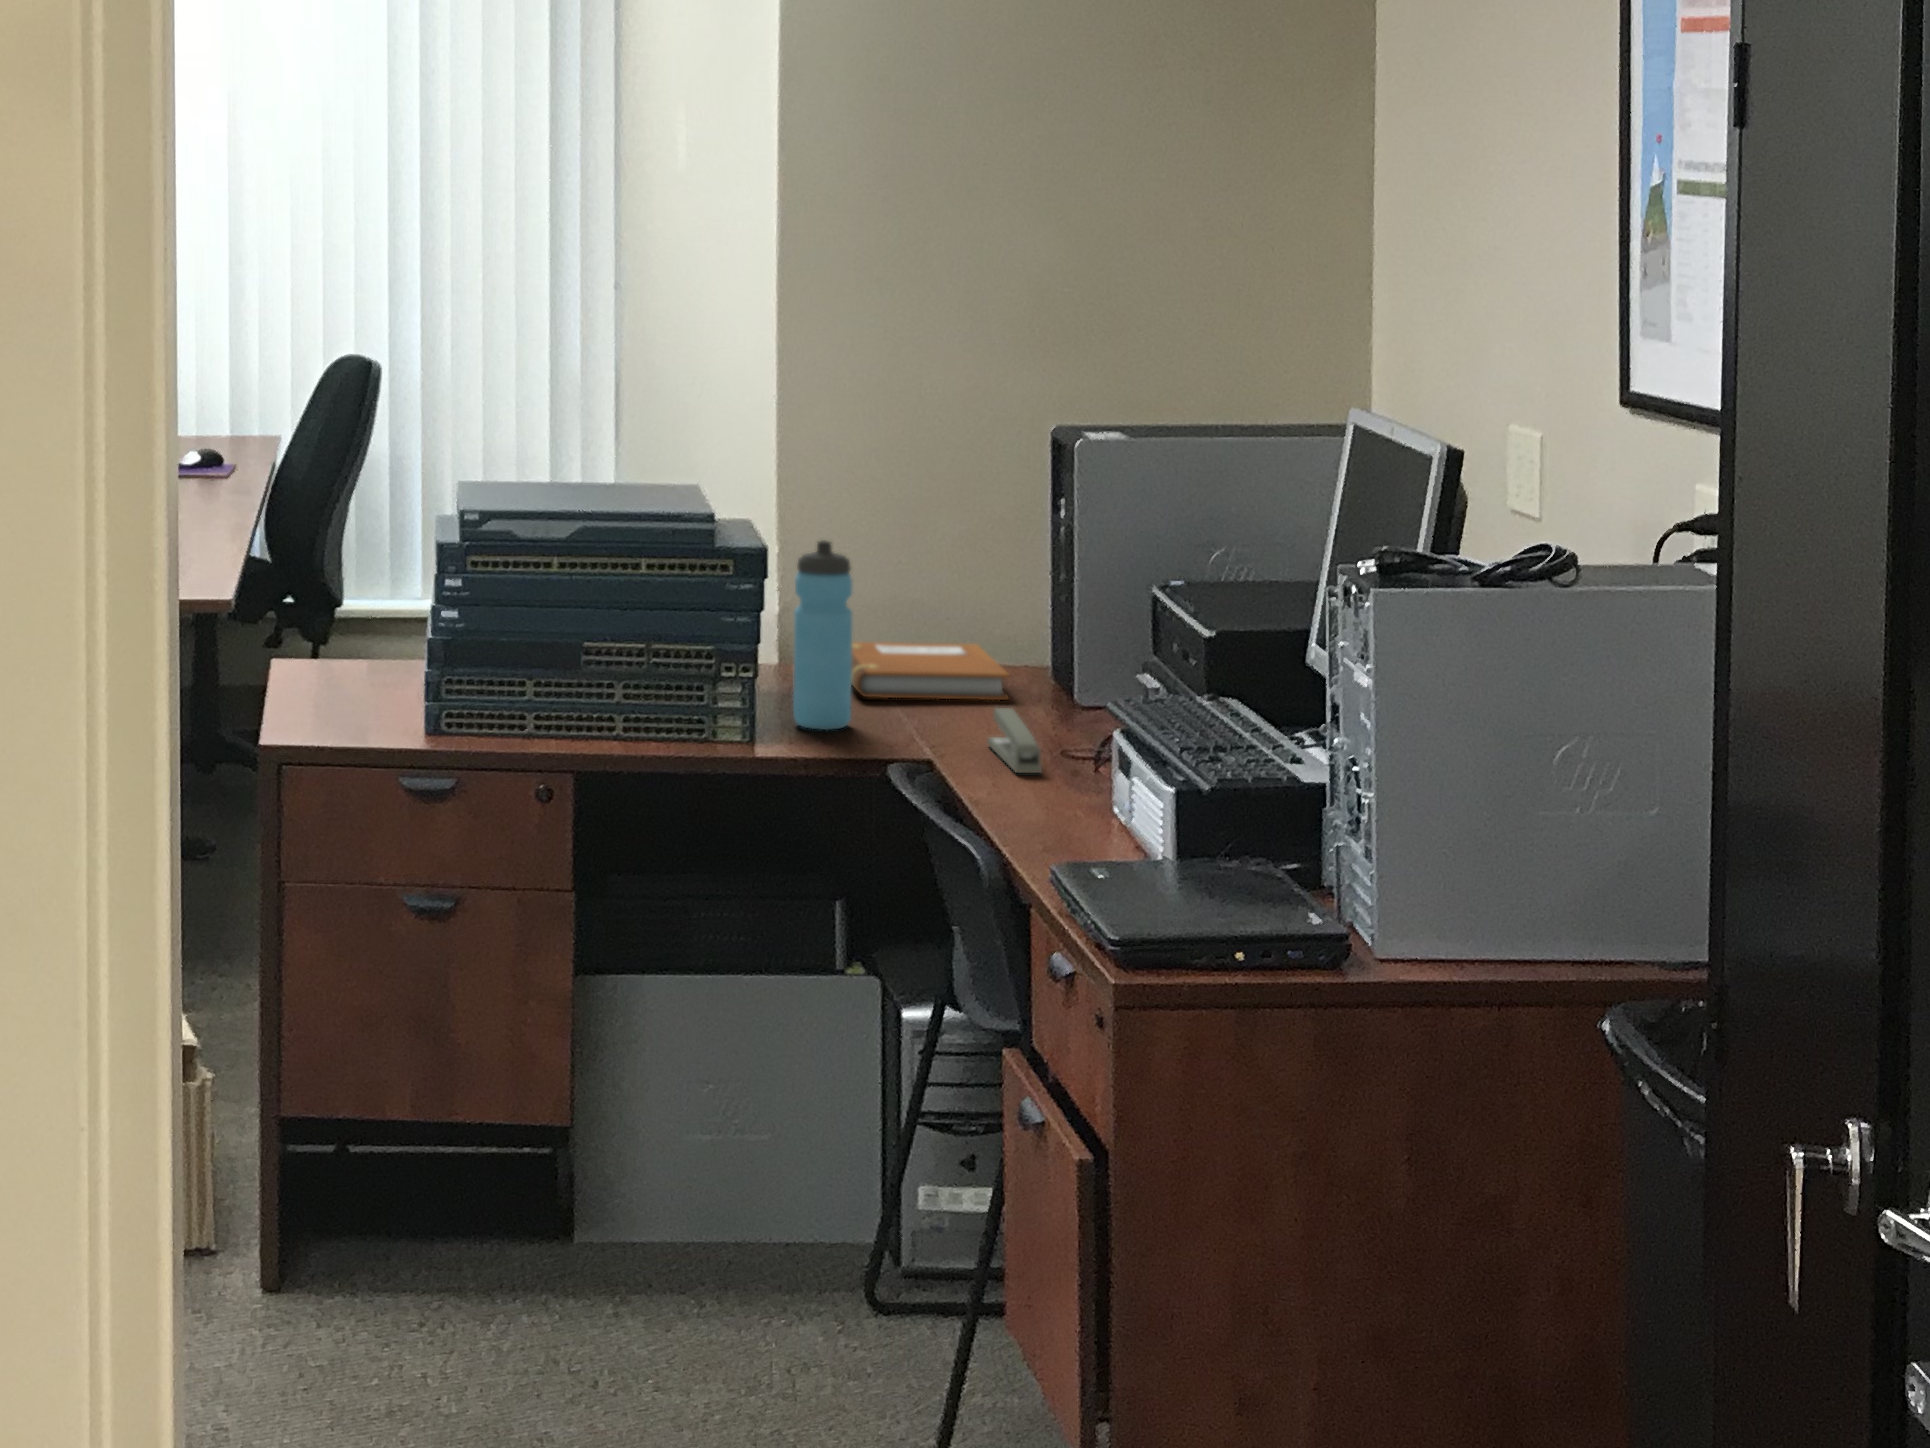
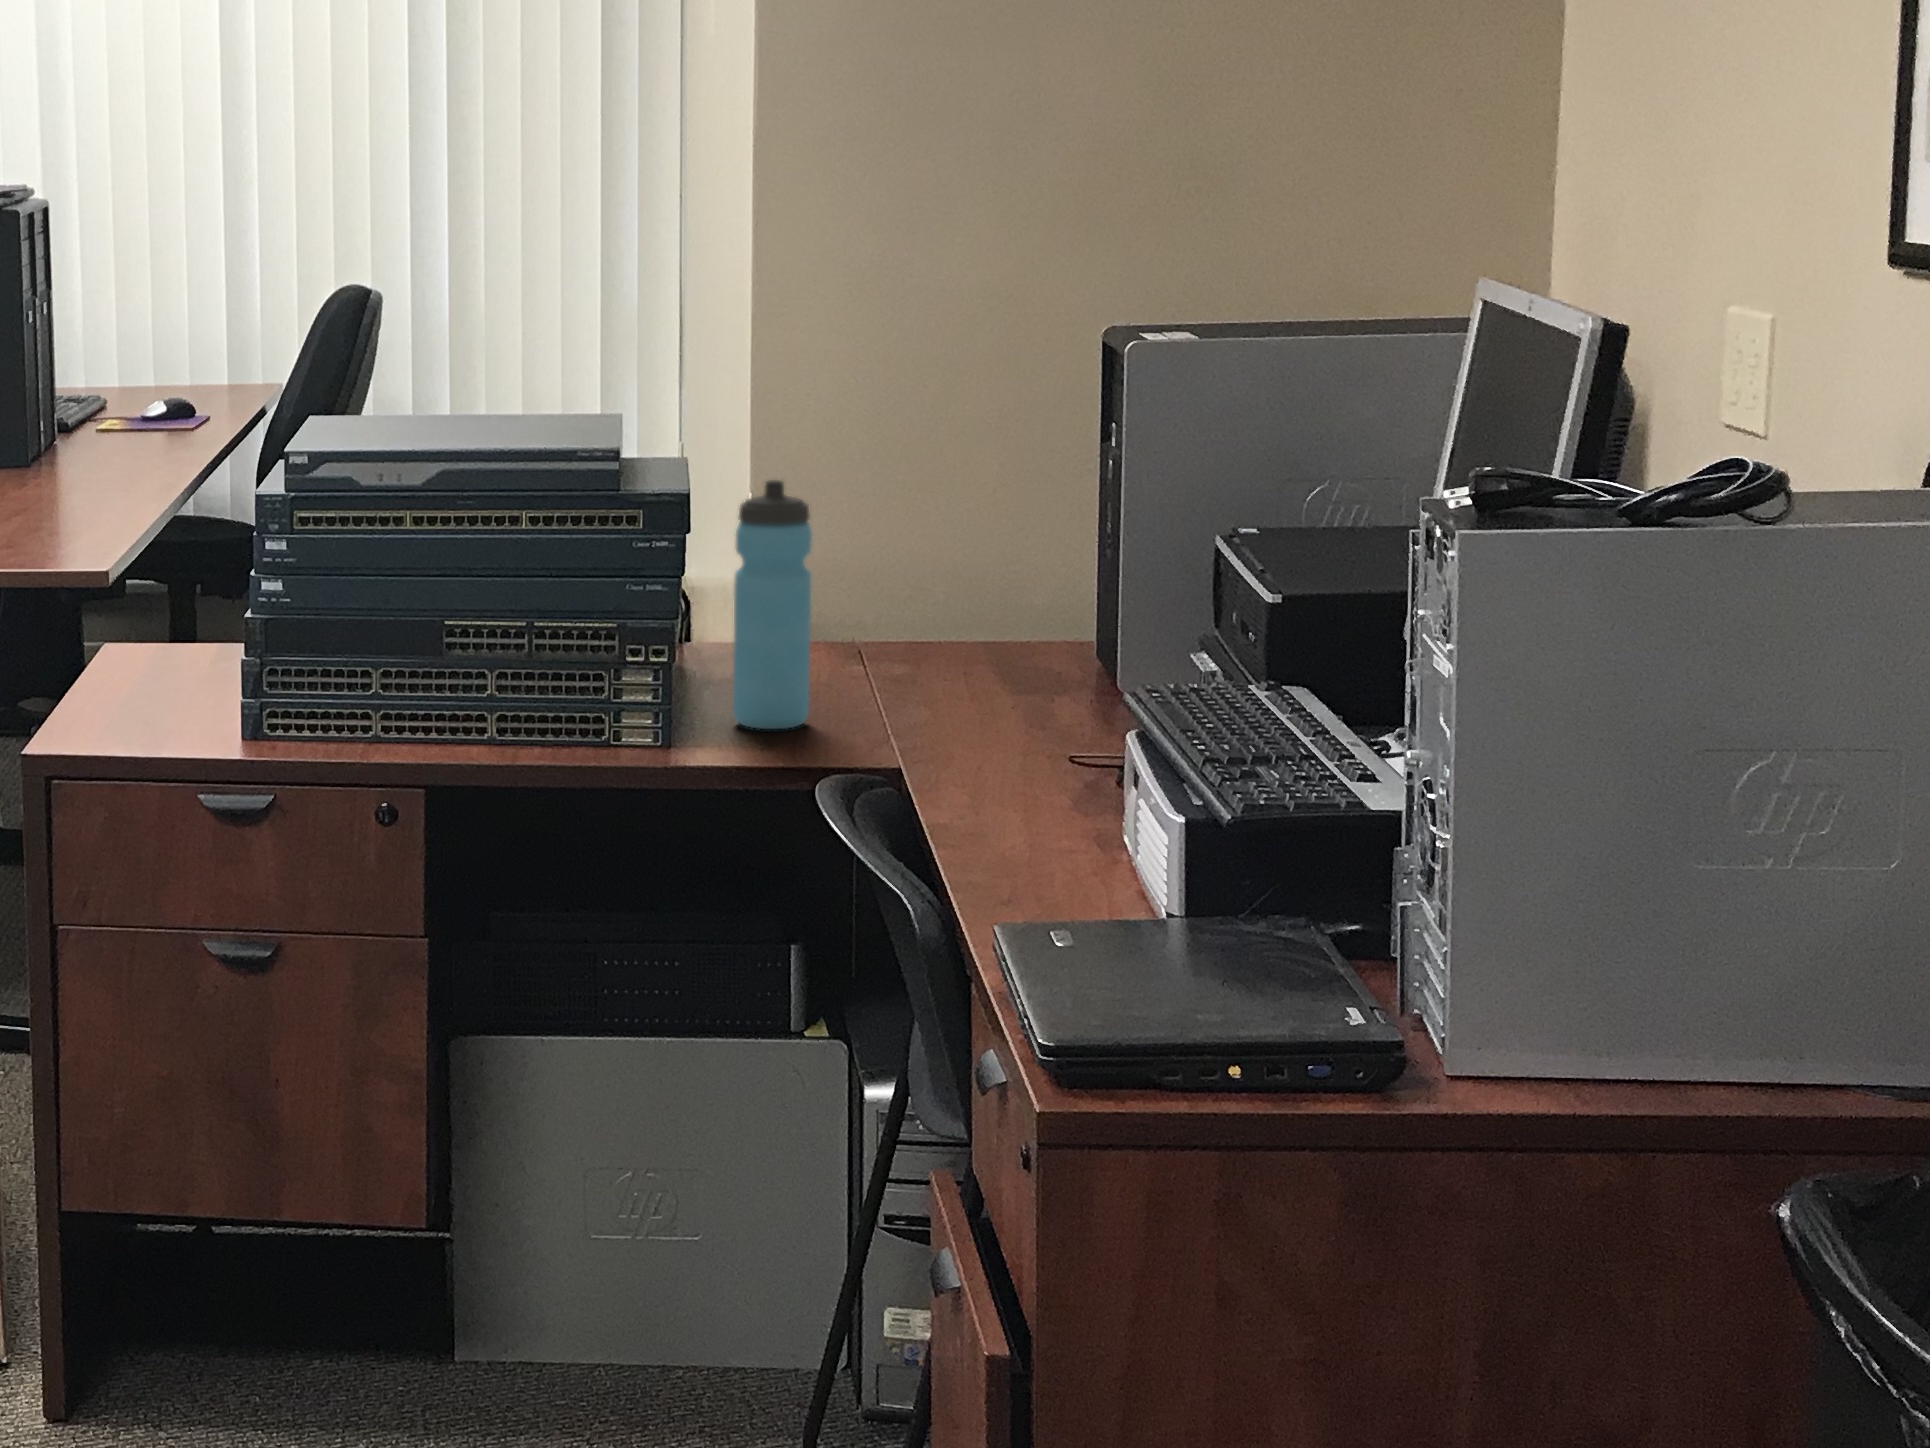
notebook: present [852,642,1009,700] -> none [817,613,1035,688]
stapler: present [988,708,1042,773] -> none [981,701,1042,789]

